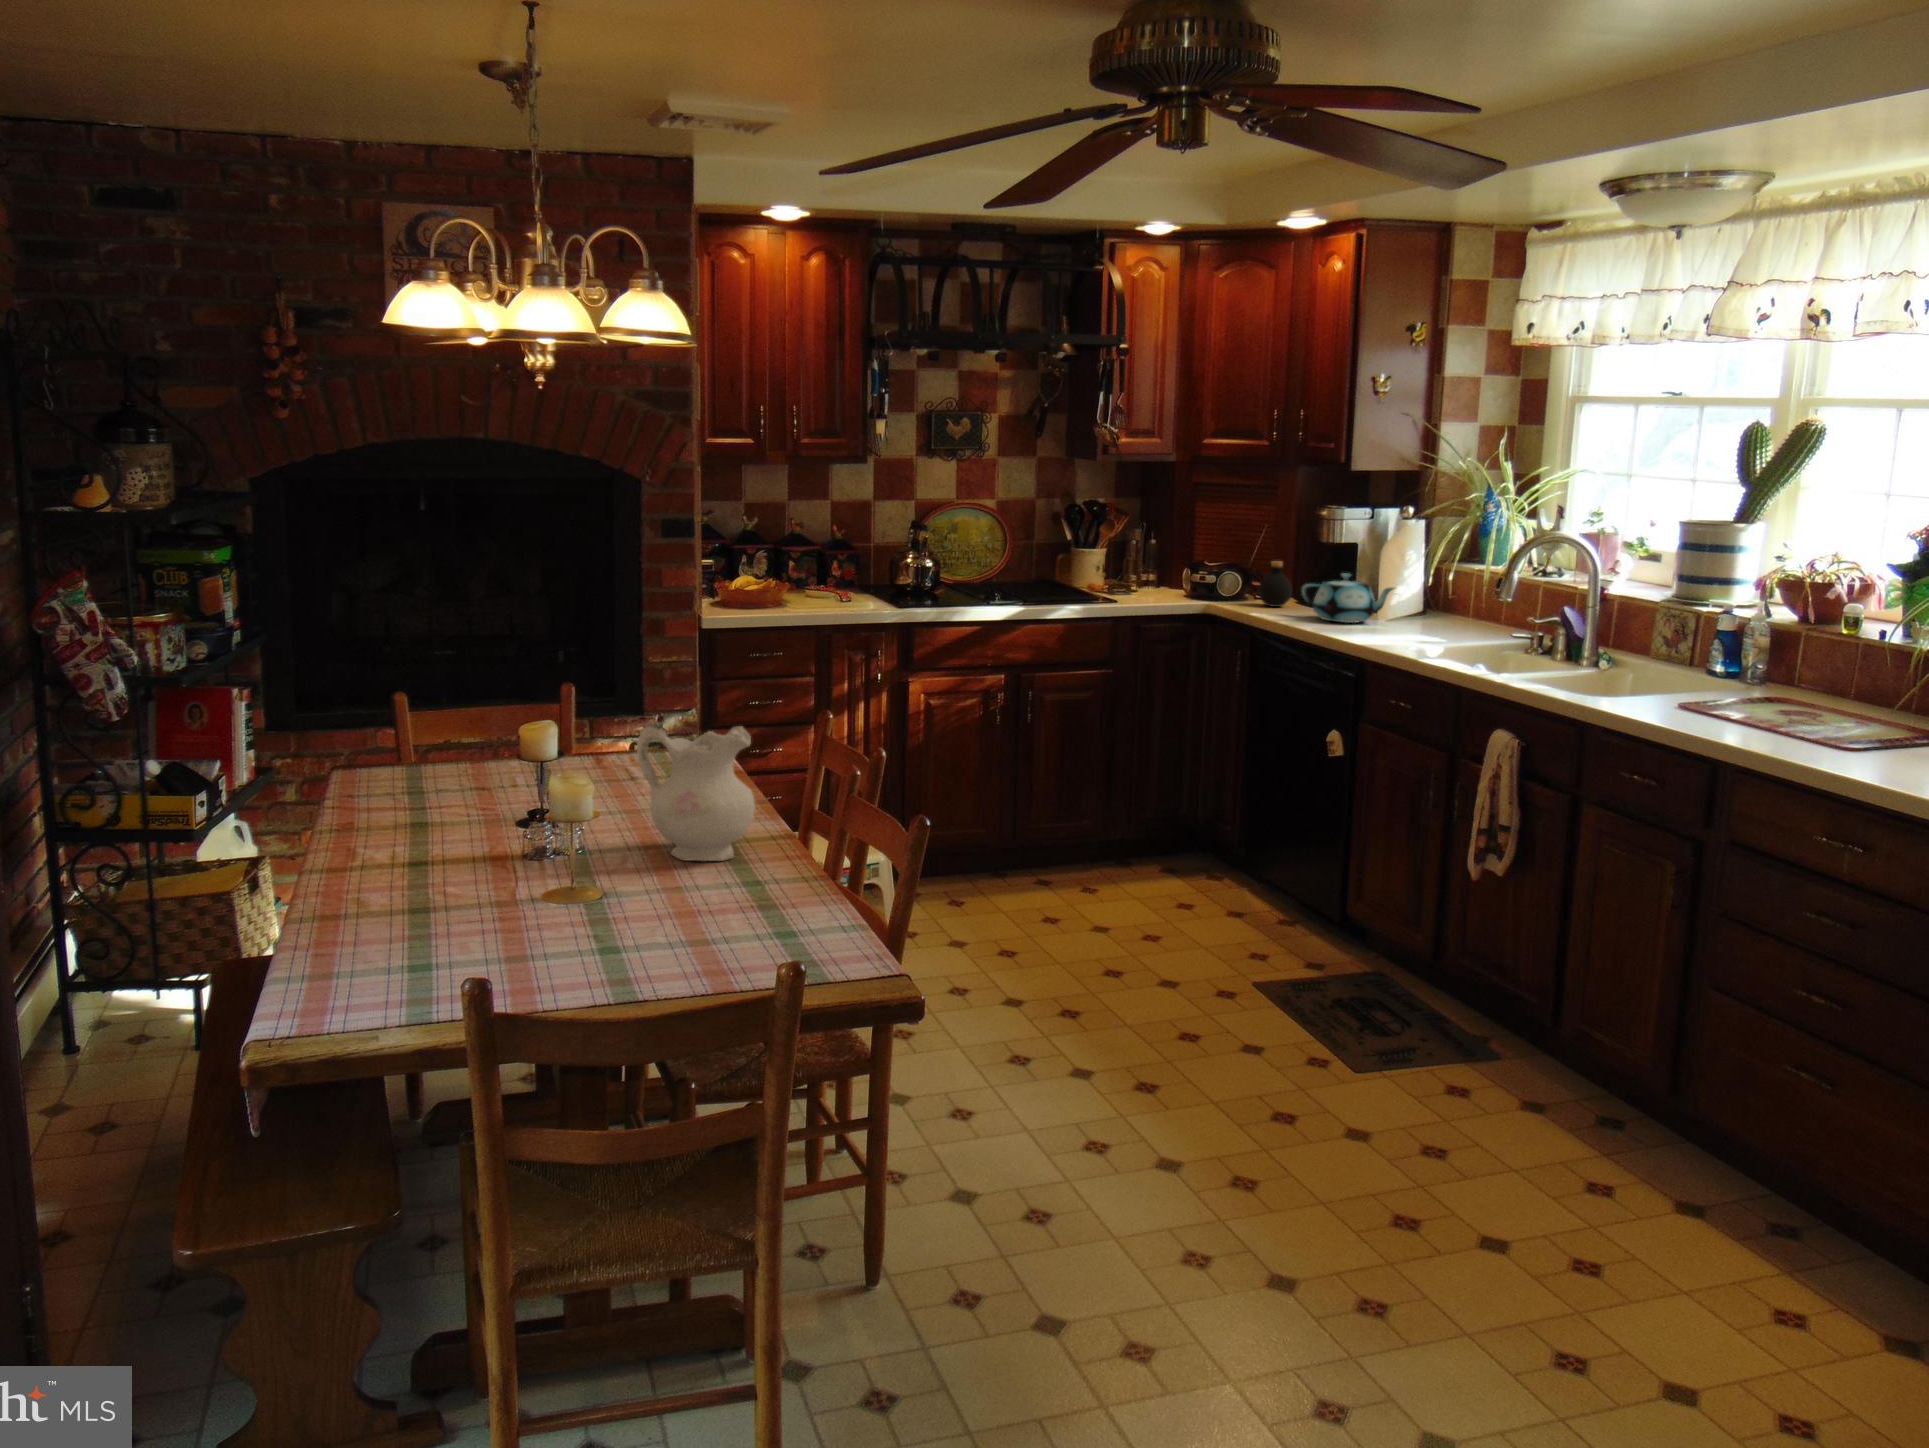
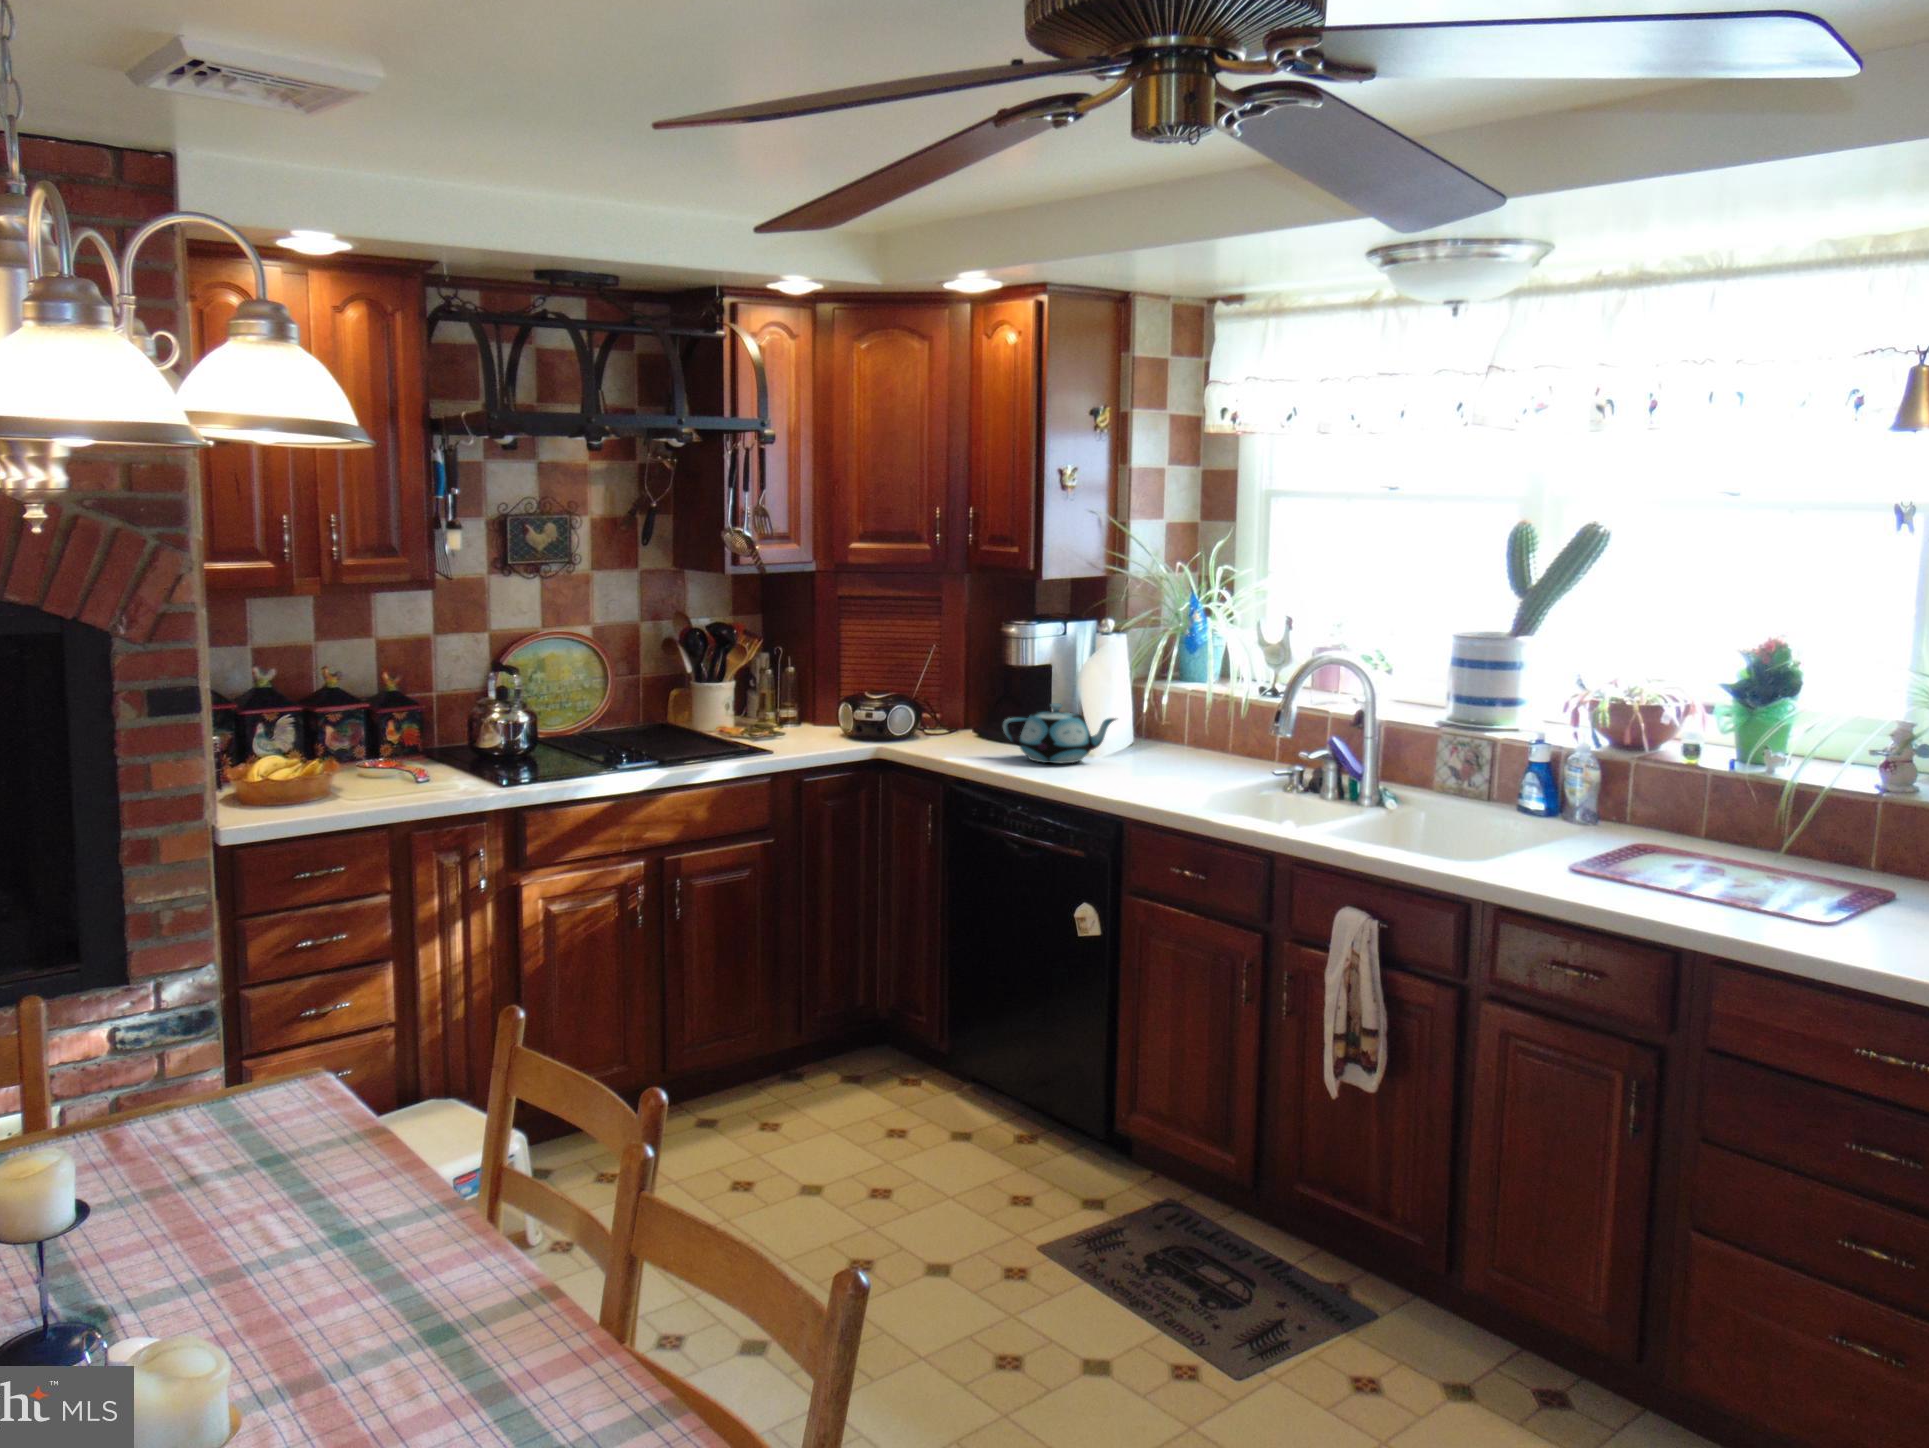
bottle: present [1258,561,1292,607] -> none [939,690,979,745]
ceramic pitcher: present [637,722,755,861] -> none [282,1095,508,1361]

